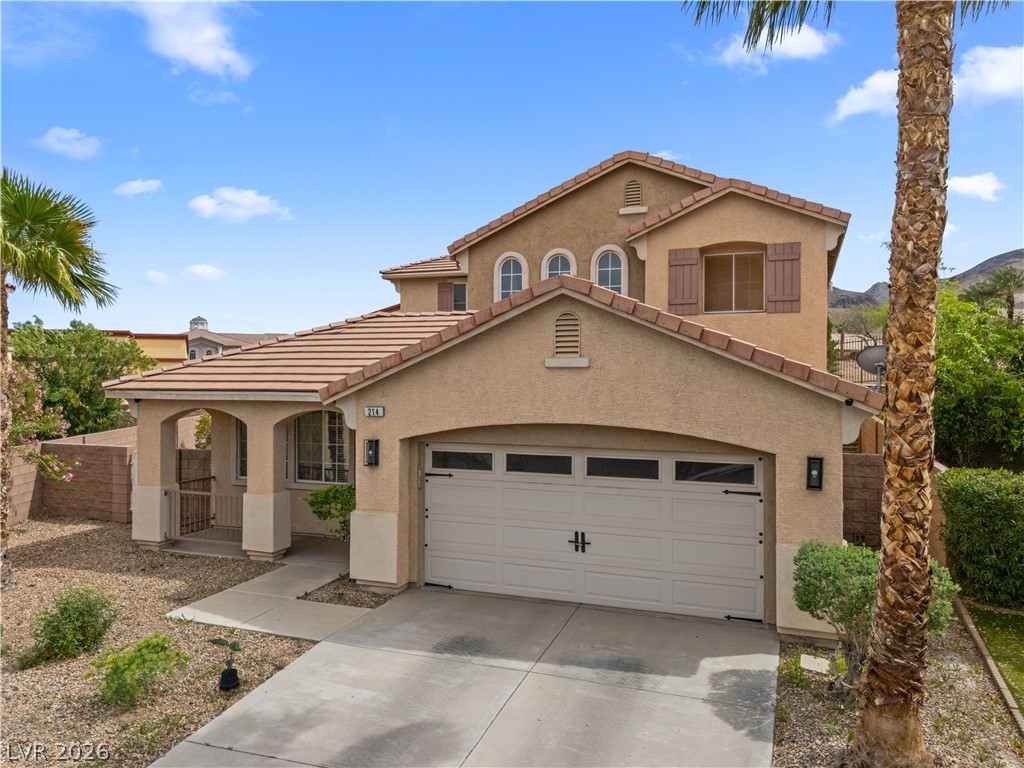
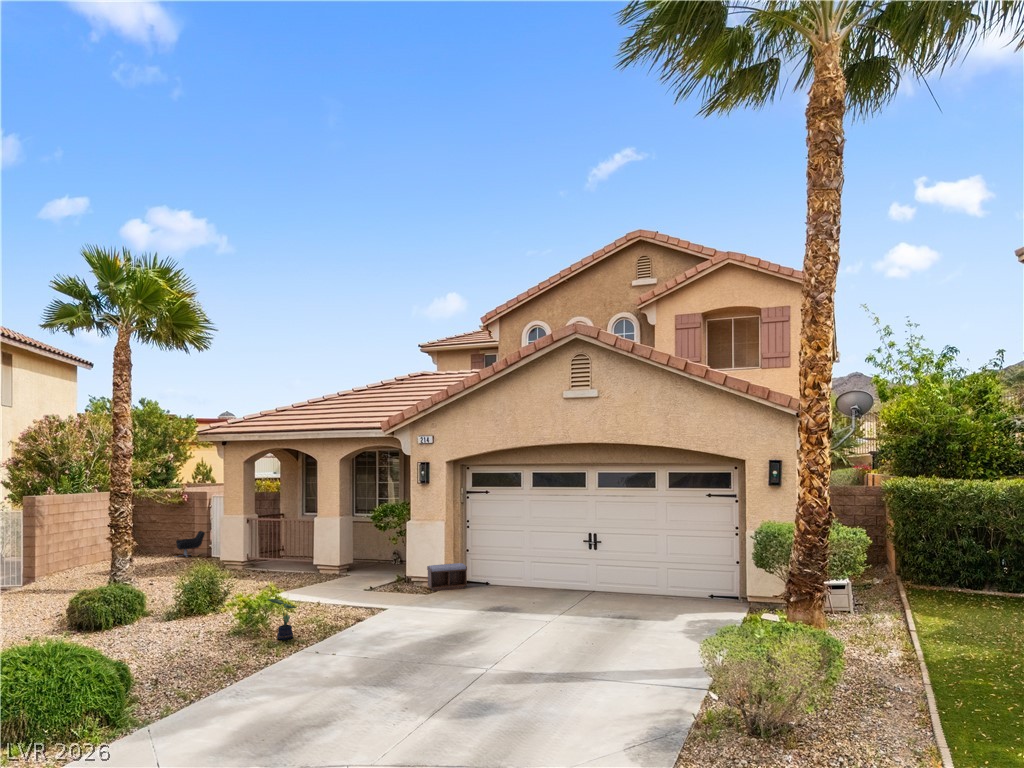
lounge chair: none [196,512,228,539] -> present [176,531,205,557]
bench: none [421,567,463,599] -> present [427,563,467,591]

